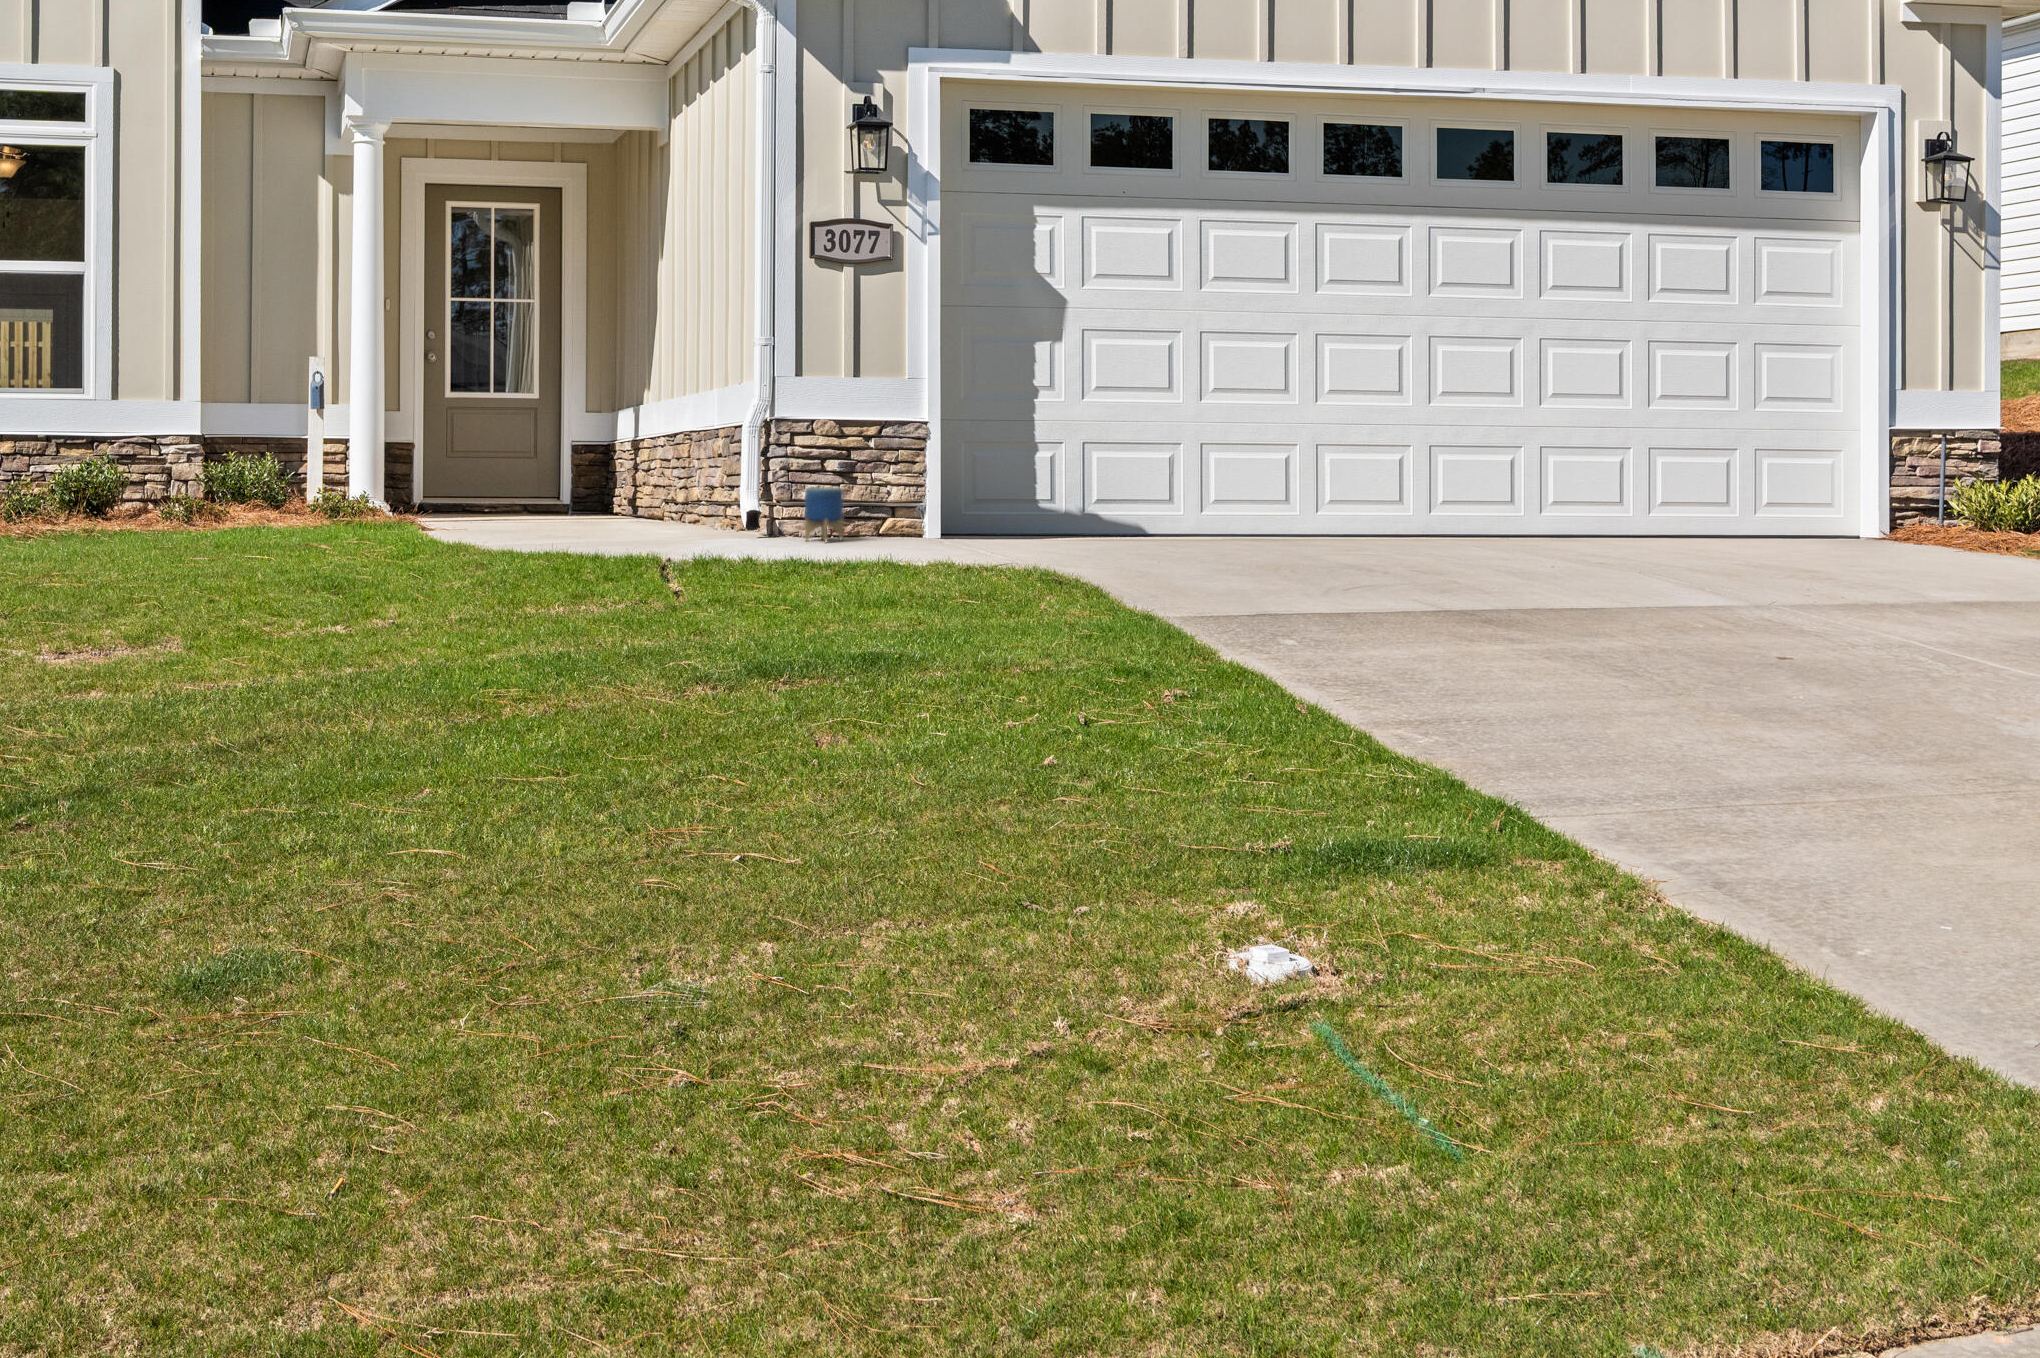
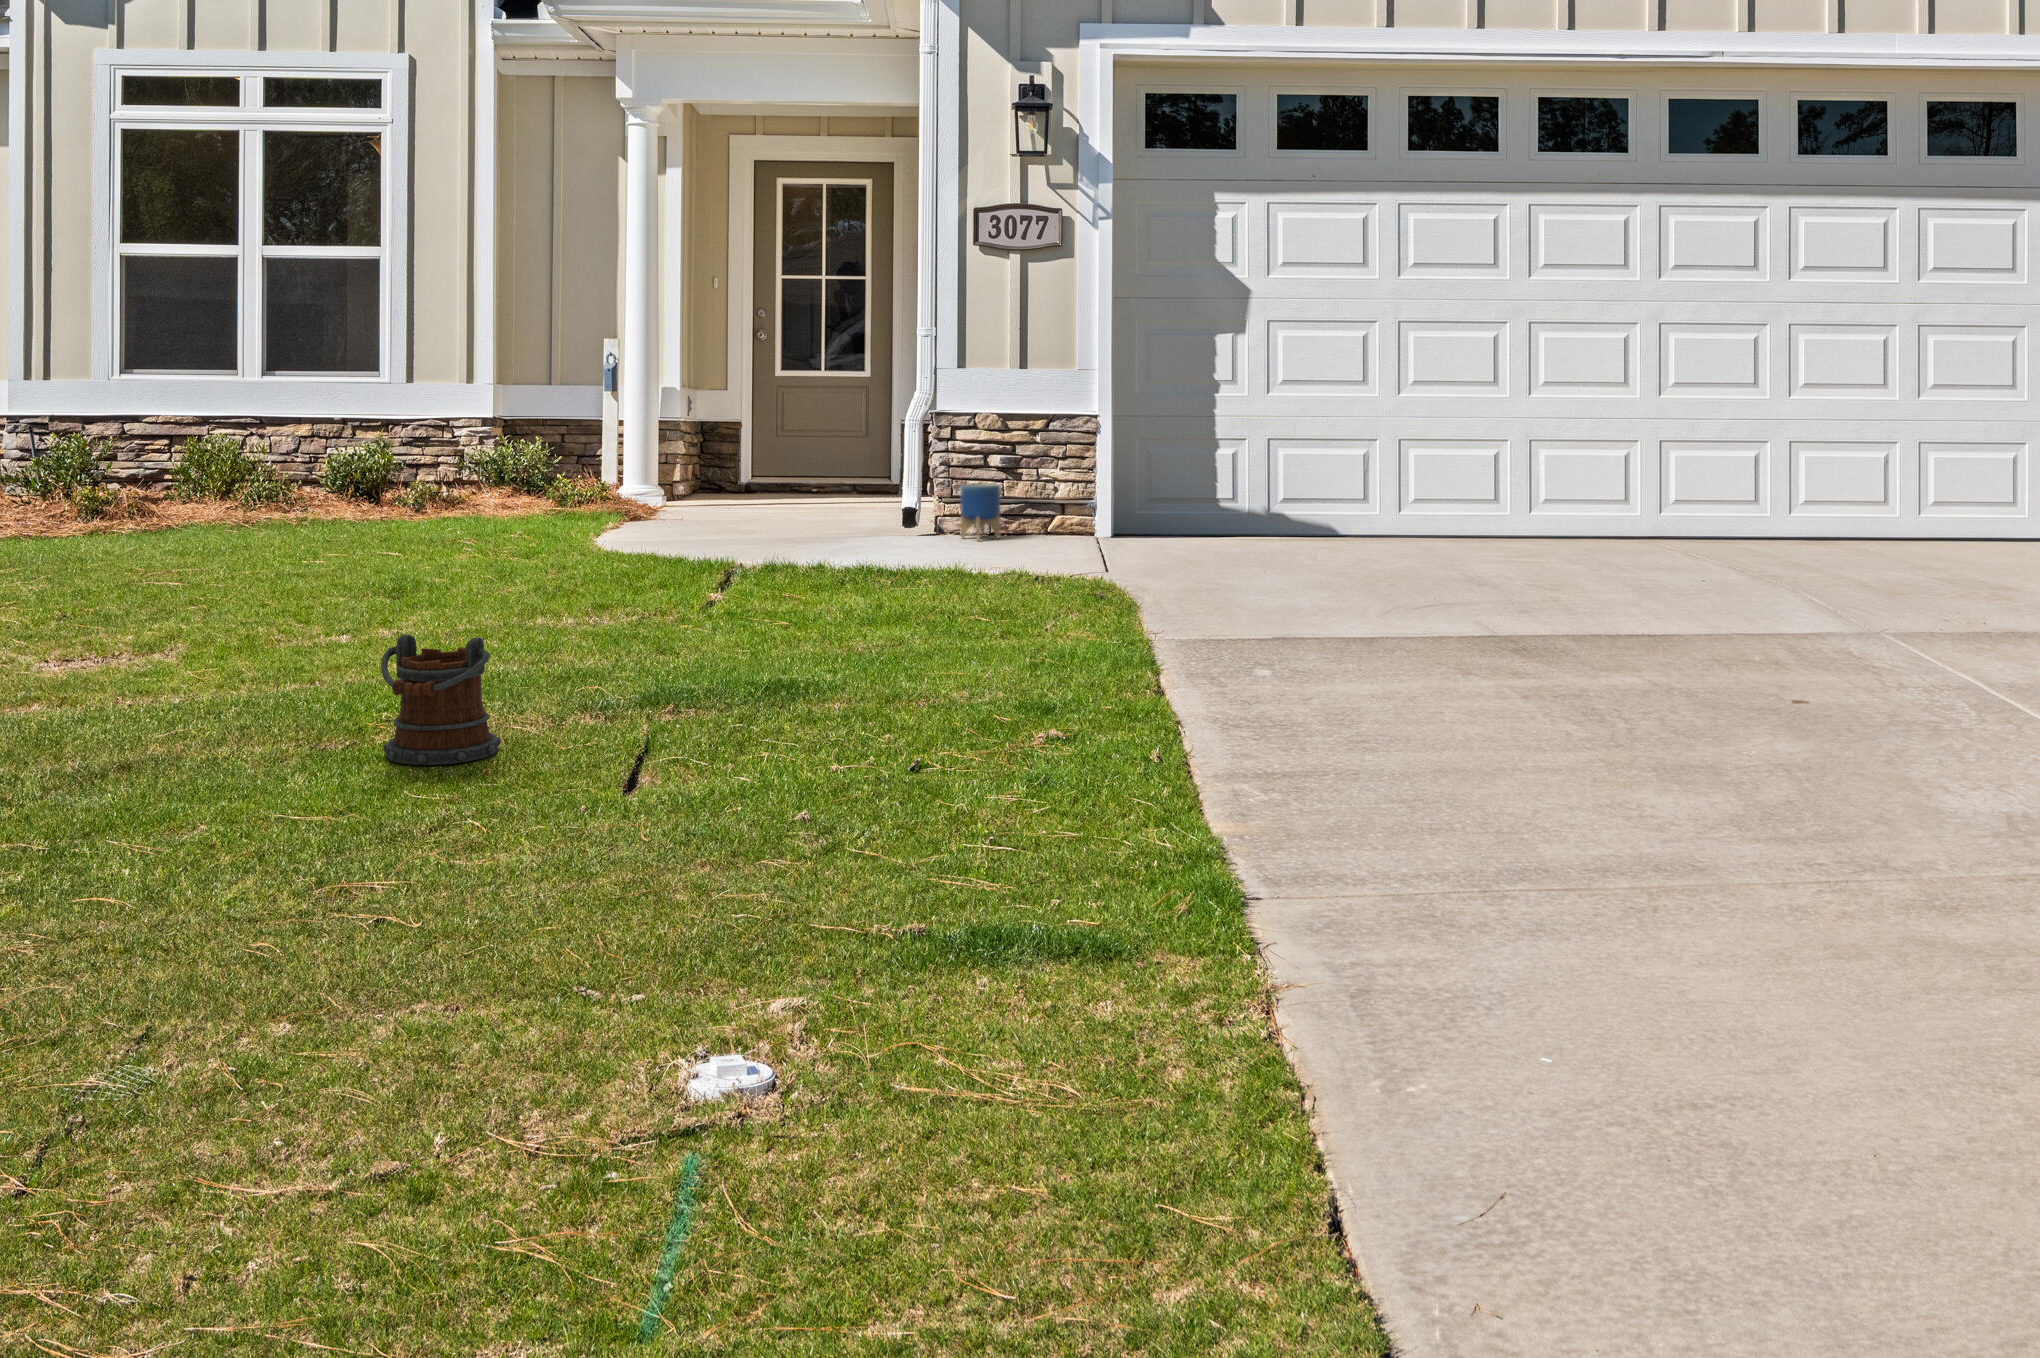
bucket: none [561,590,673,713] -> present [381,635,501,765]

